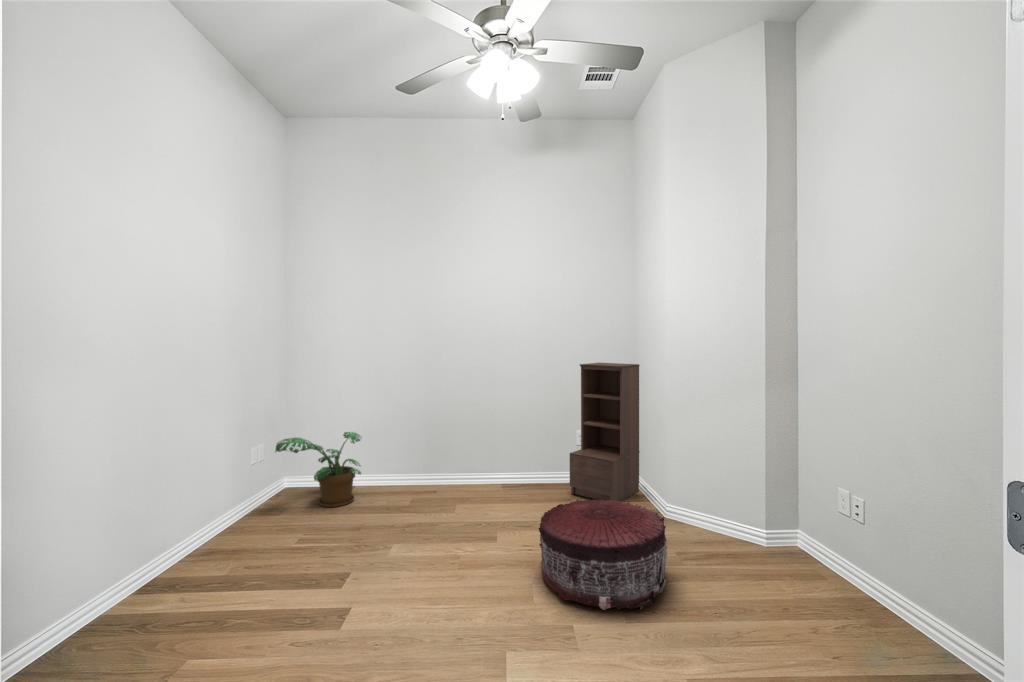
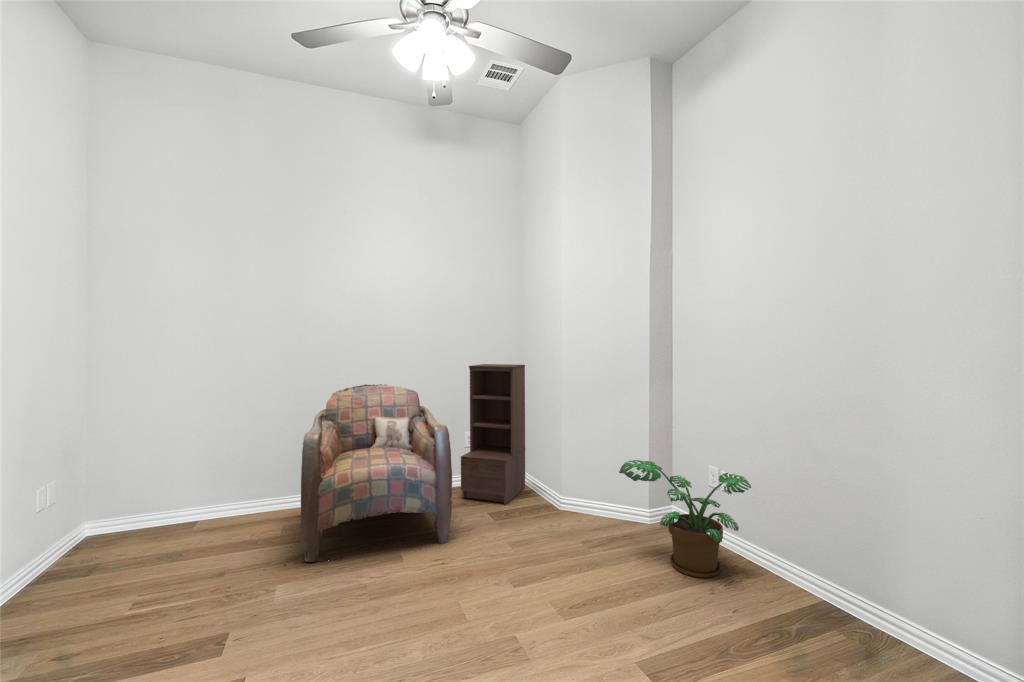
armchair: none [415,379,547,532] -> present [300,384,452,562]
potted plant: present [275,432,361,507] -> present [619,460,751,578]
pouf: present [539,499,667,610] -> none [461,498,588,613]

